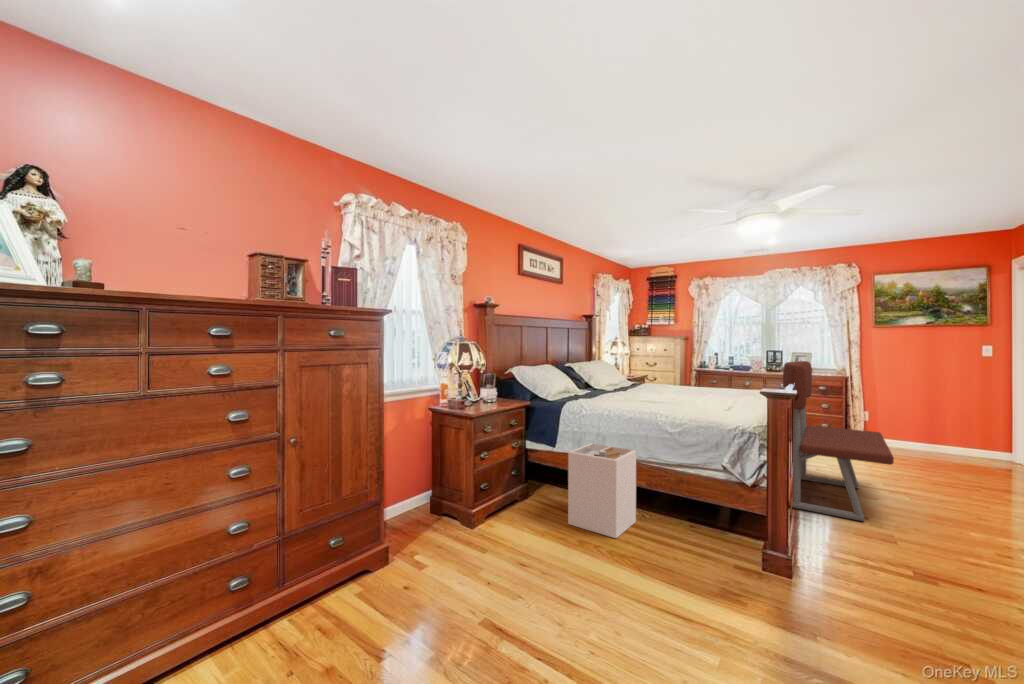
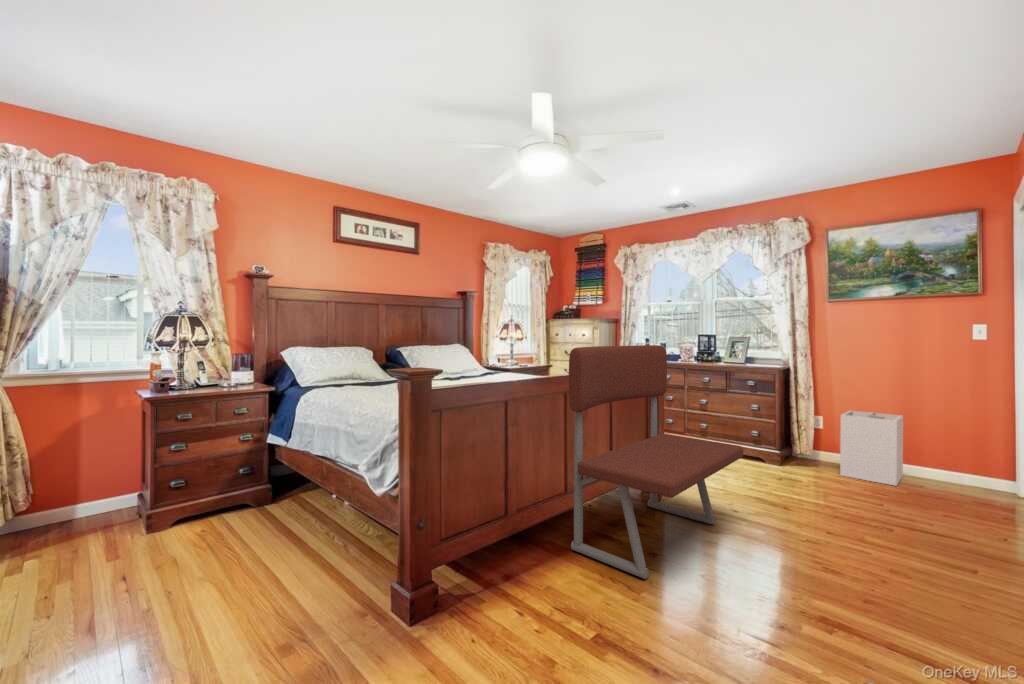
laundry hamper: present [568,443,636,538] -> present [840,410,903,486]

